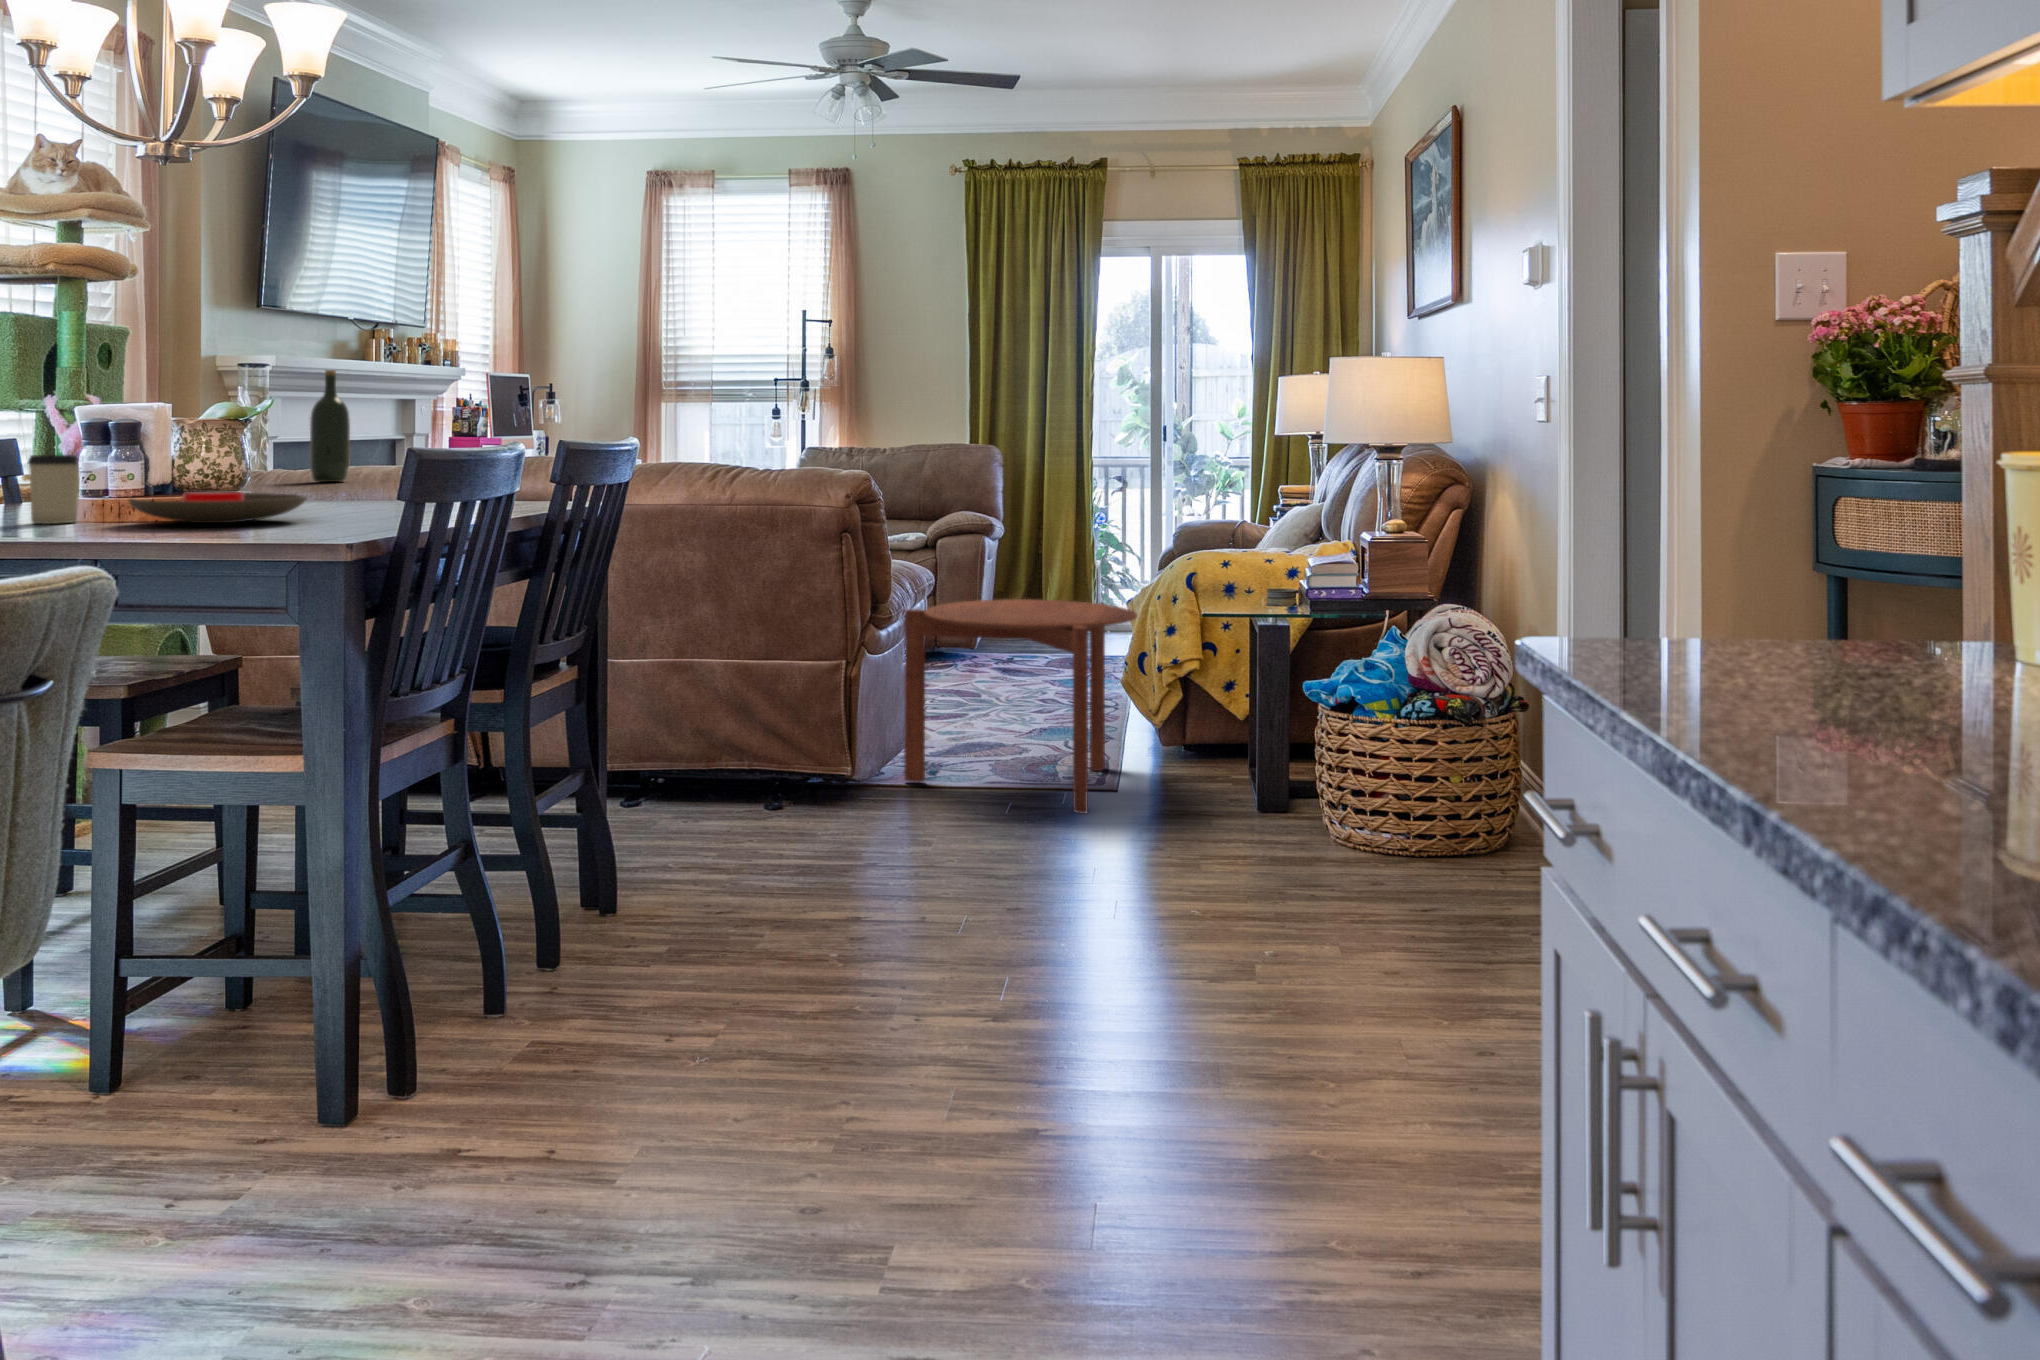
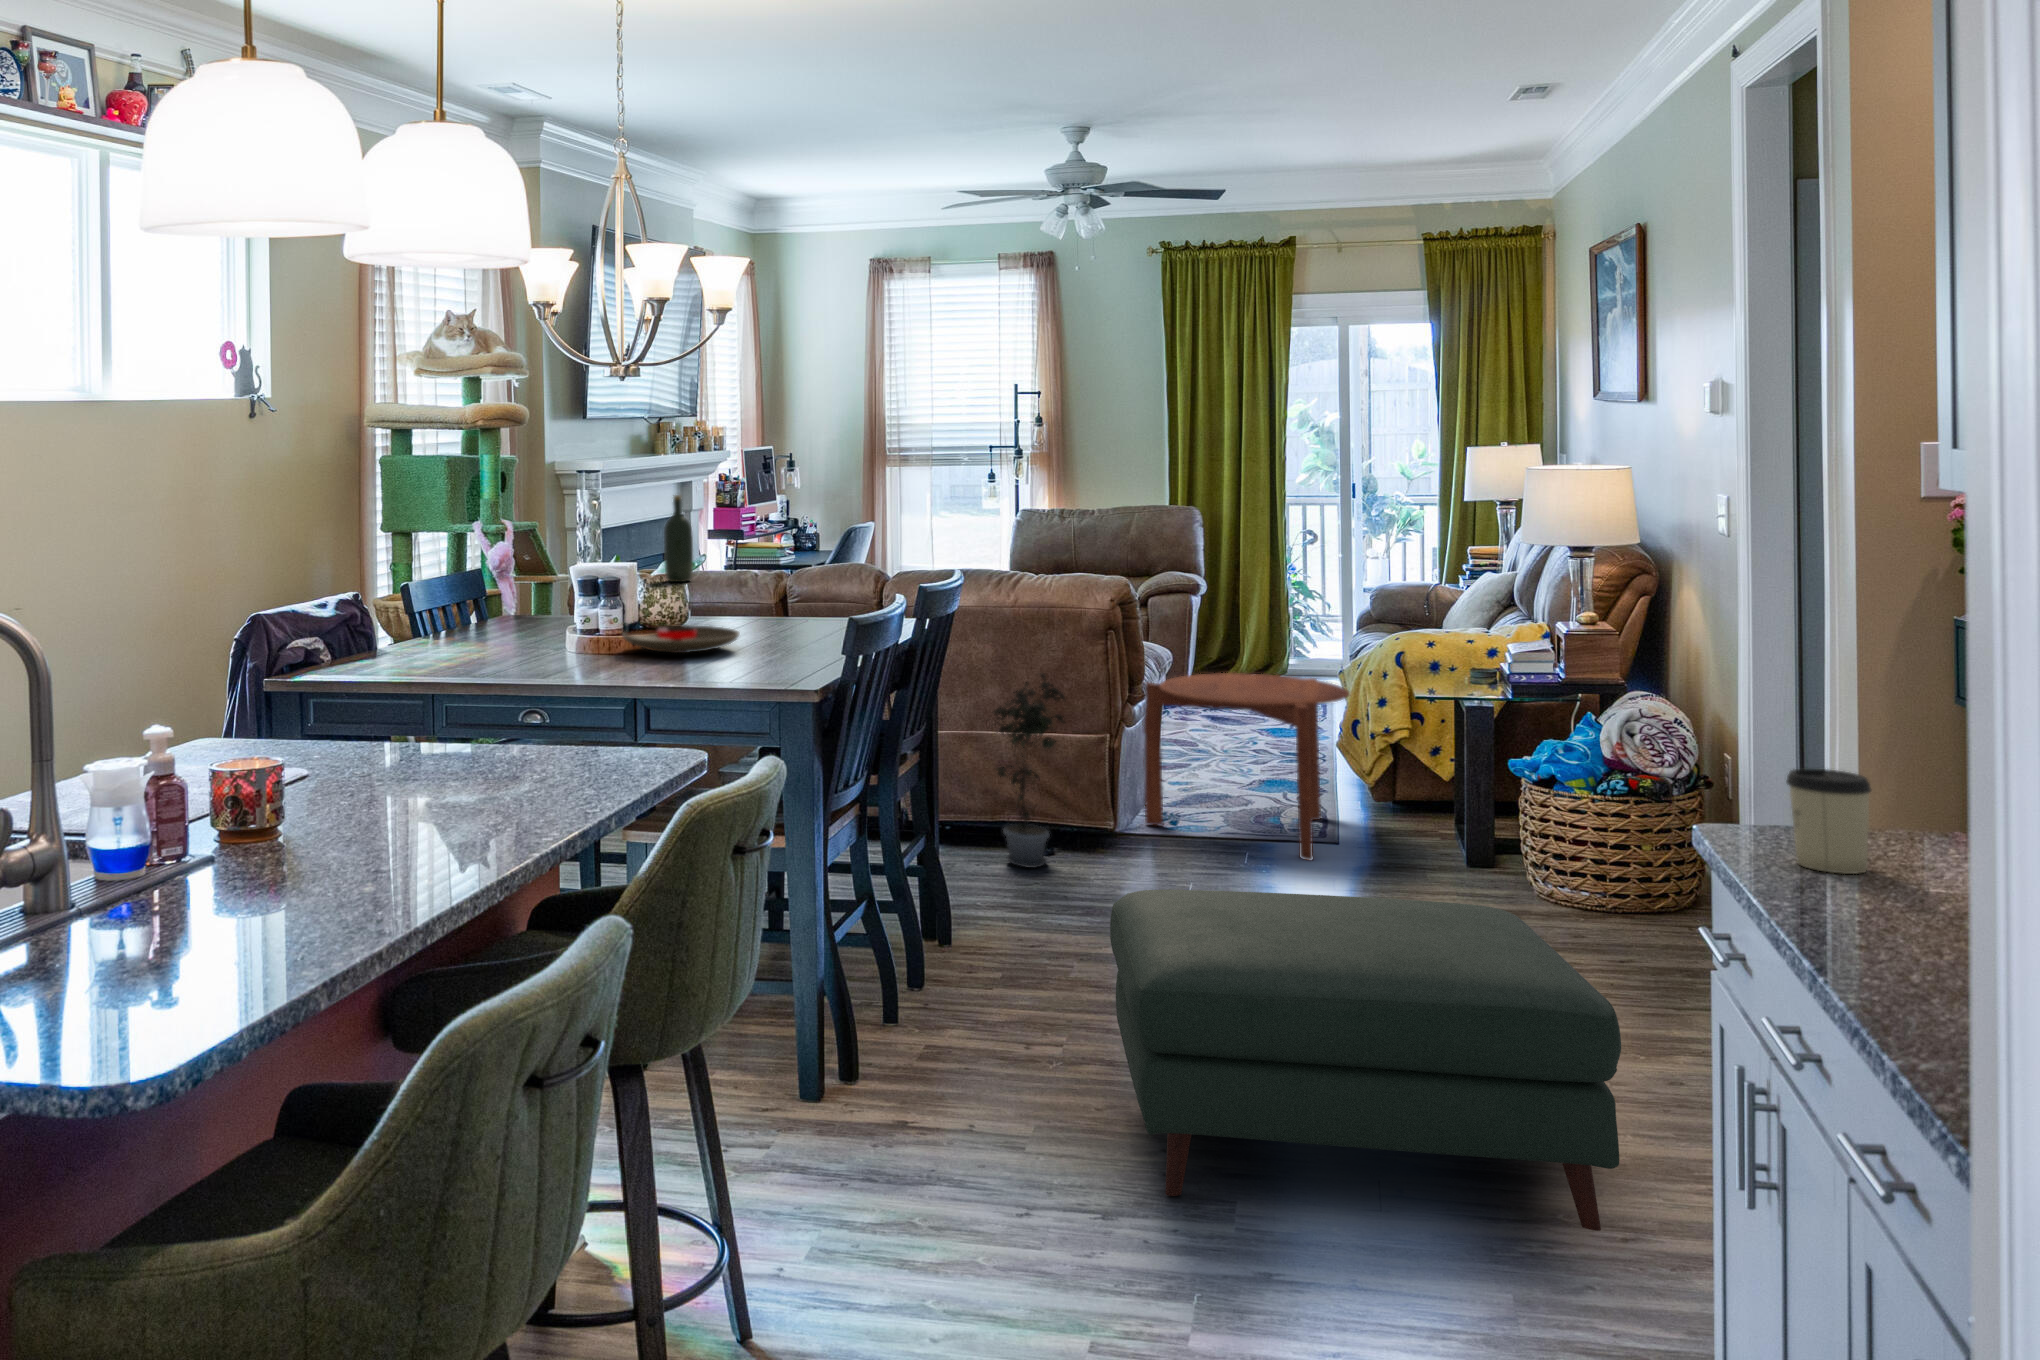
cup: present [28,455,80,524] -> present [1786,768,1871,874]
potted plant: none [699,589,803,835] -> present [994,674,1066,868]
ottoman: none [744,825,1414,1278] -> present [1110,890,1621,1231]

